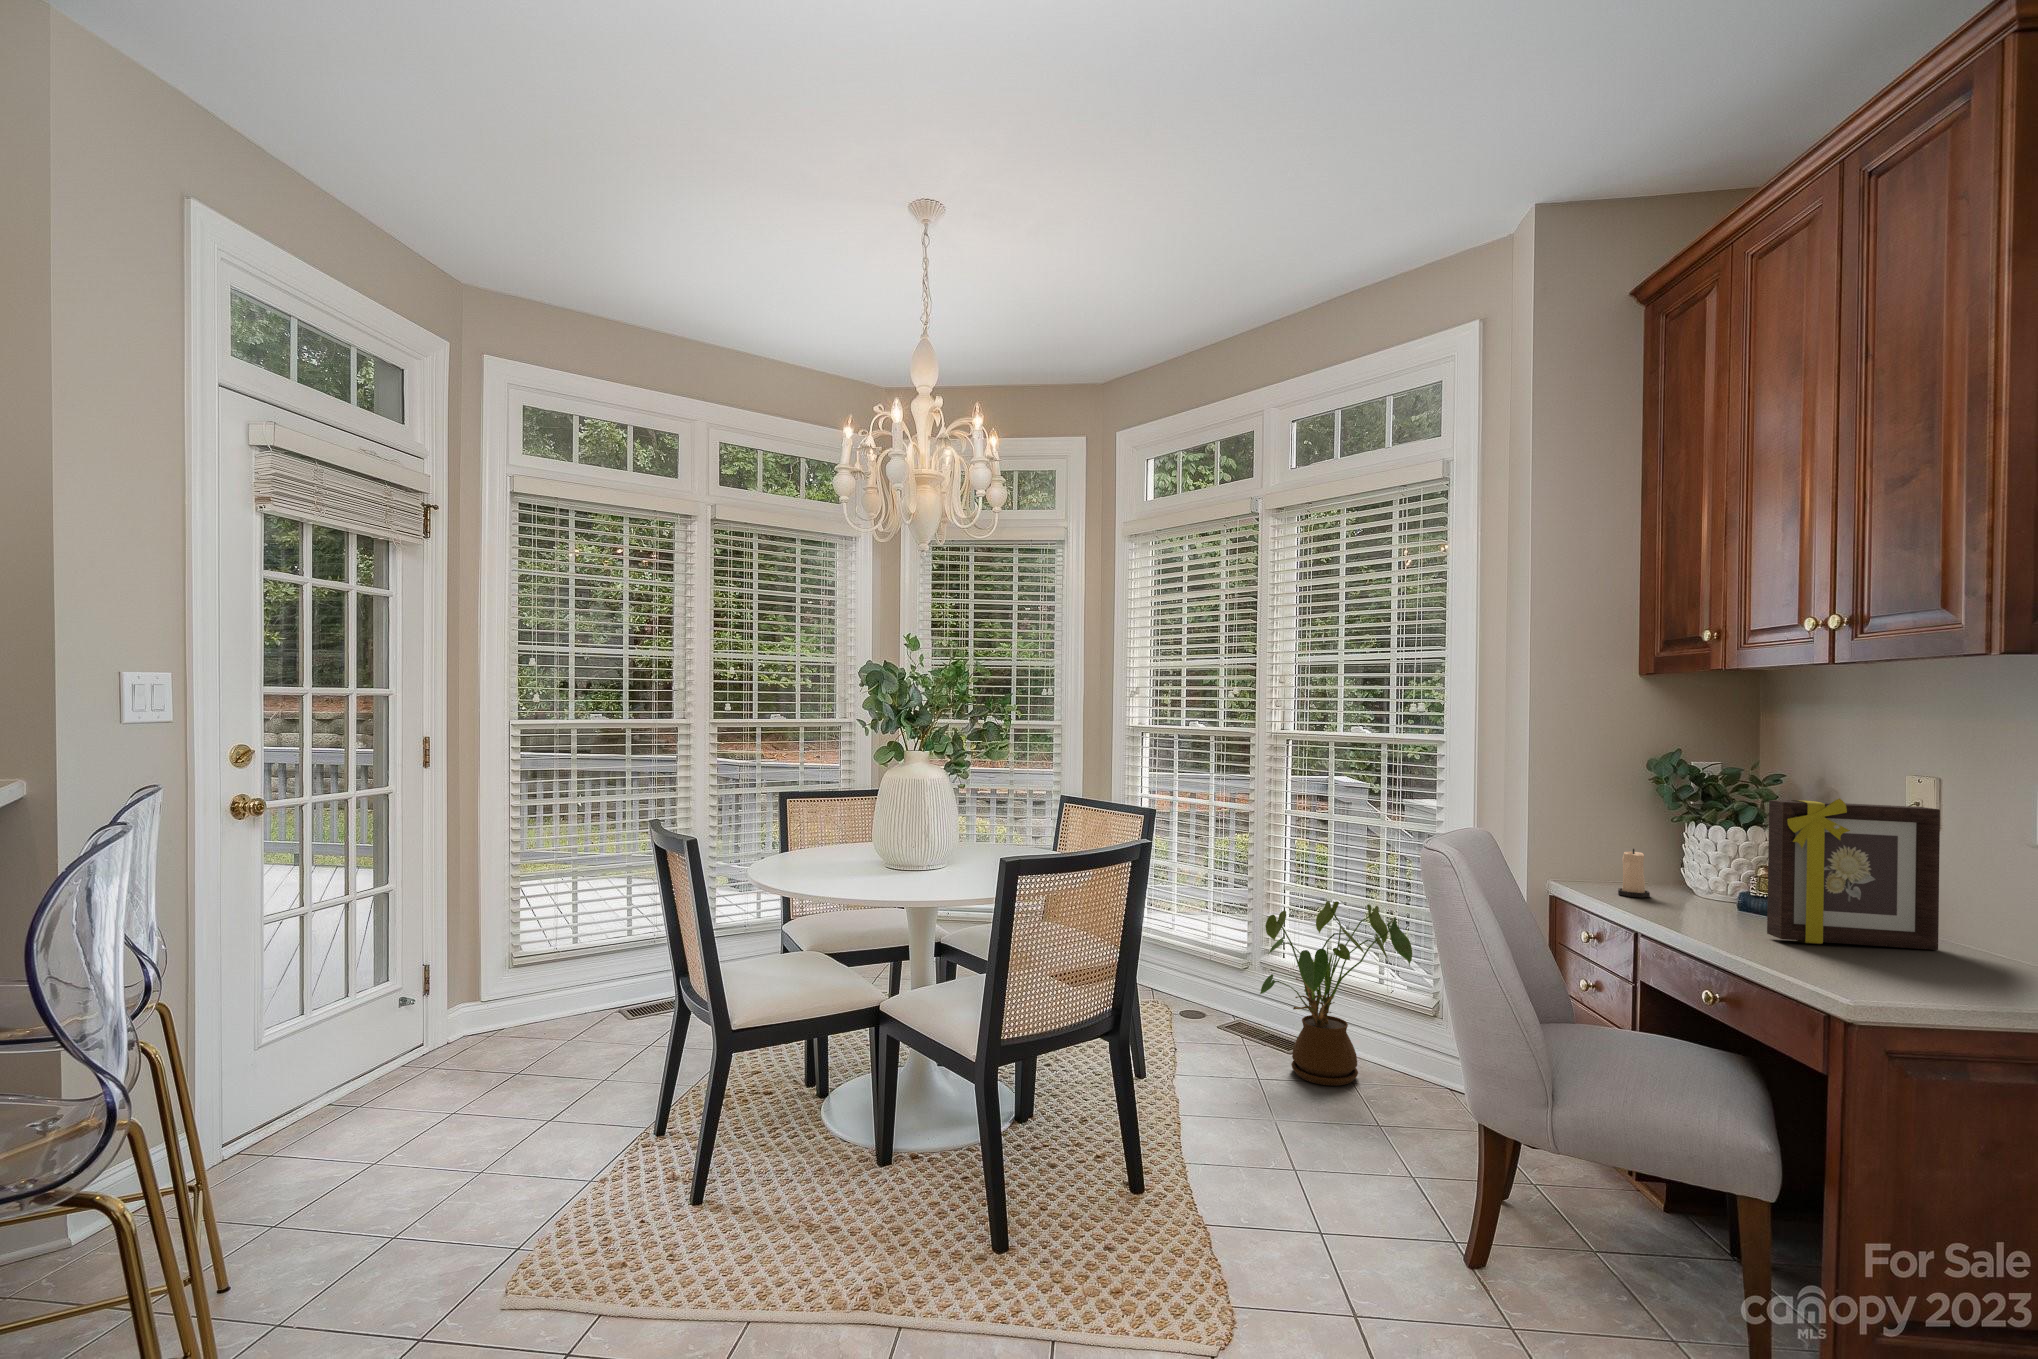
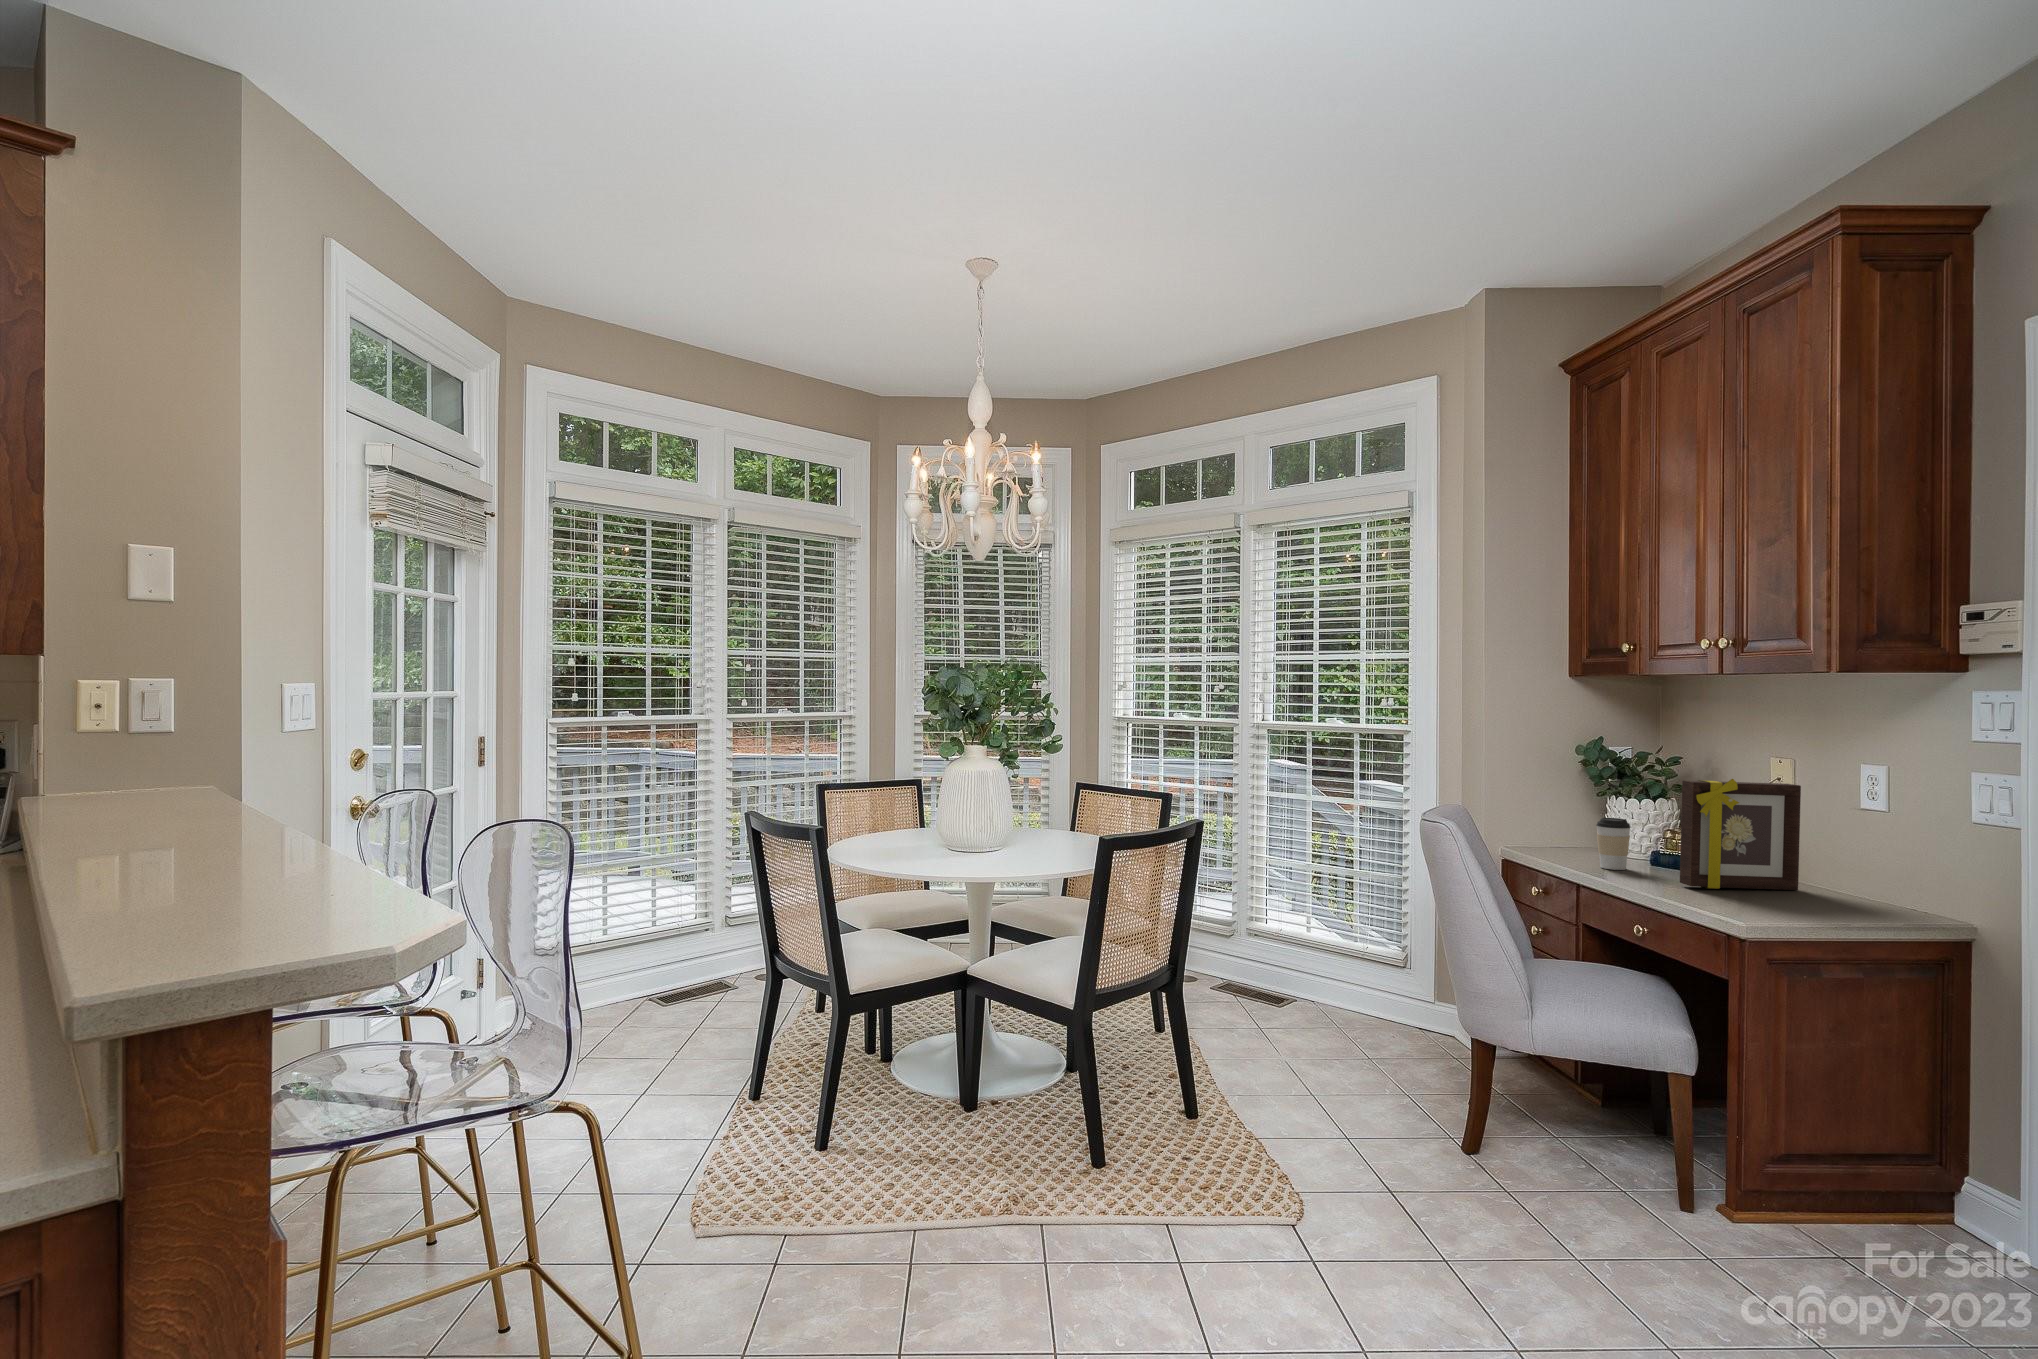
coffee cup: none [1661,847,1707,914] -> present [1596,818,1631,870]
candle: present [1618,849,1650,898] -> none [1559,819,1584,859]
house plant: present [1260,901,1412,1086] -> none [1257,870,1386,1027]

